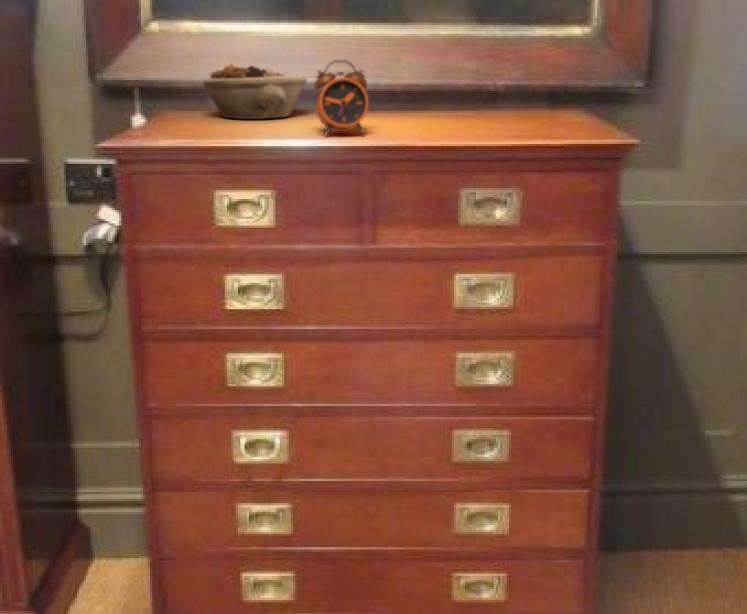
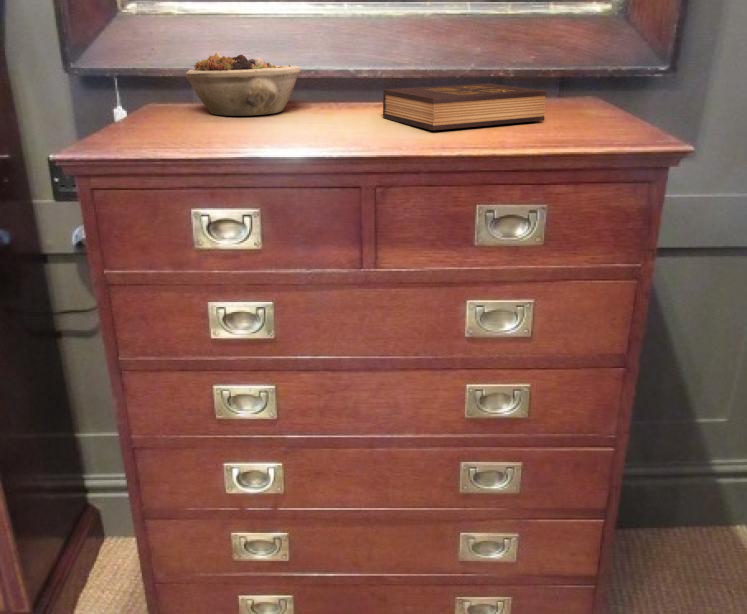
alarm clock: present [315,60,369,135] -> none [306,52,369,142]
hardback book: none [382,91,528,128] -> present [383,83,546,130]

